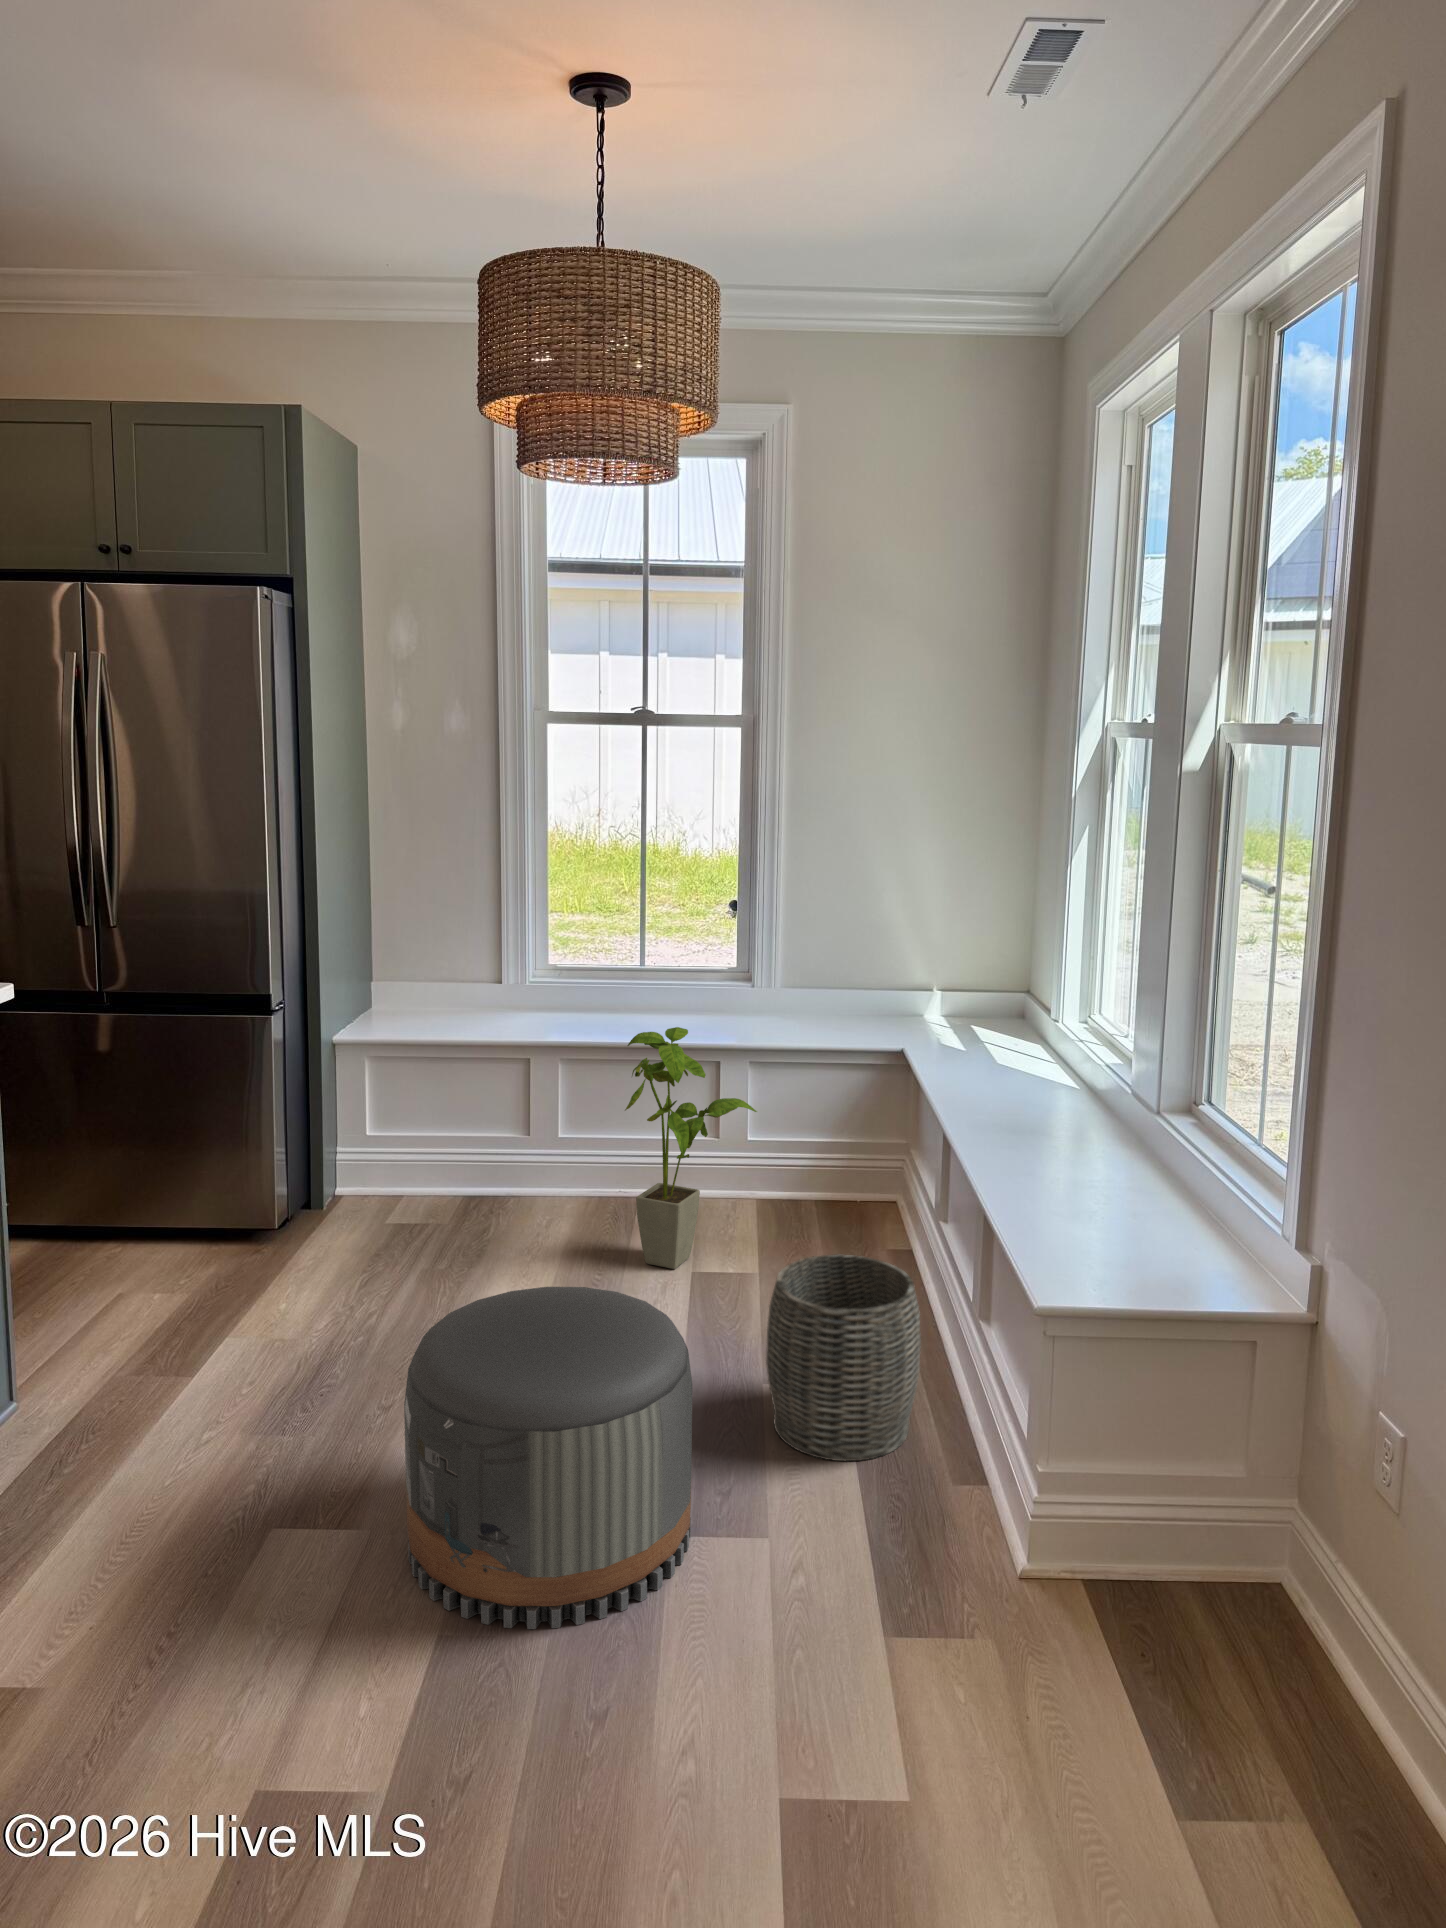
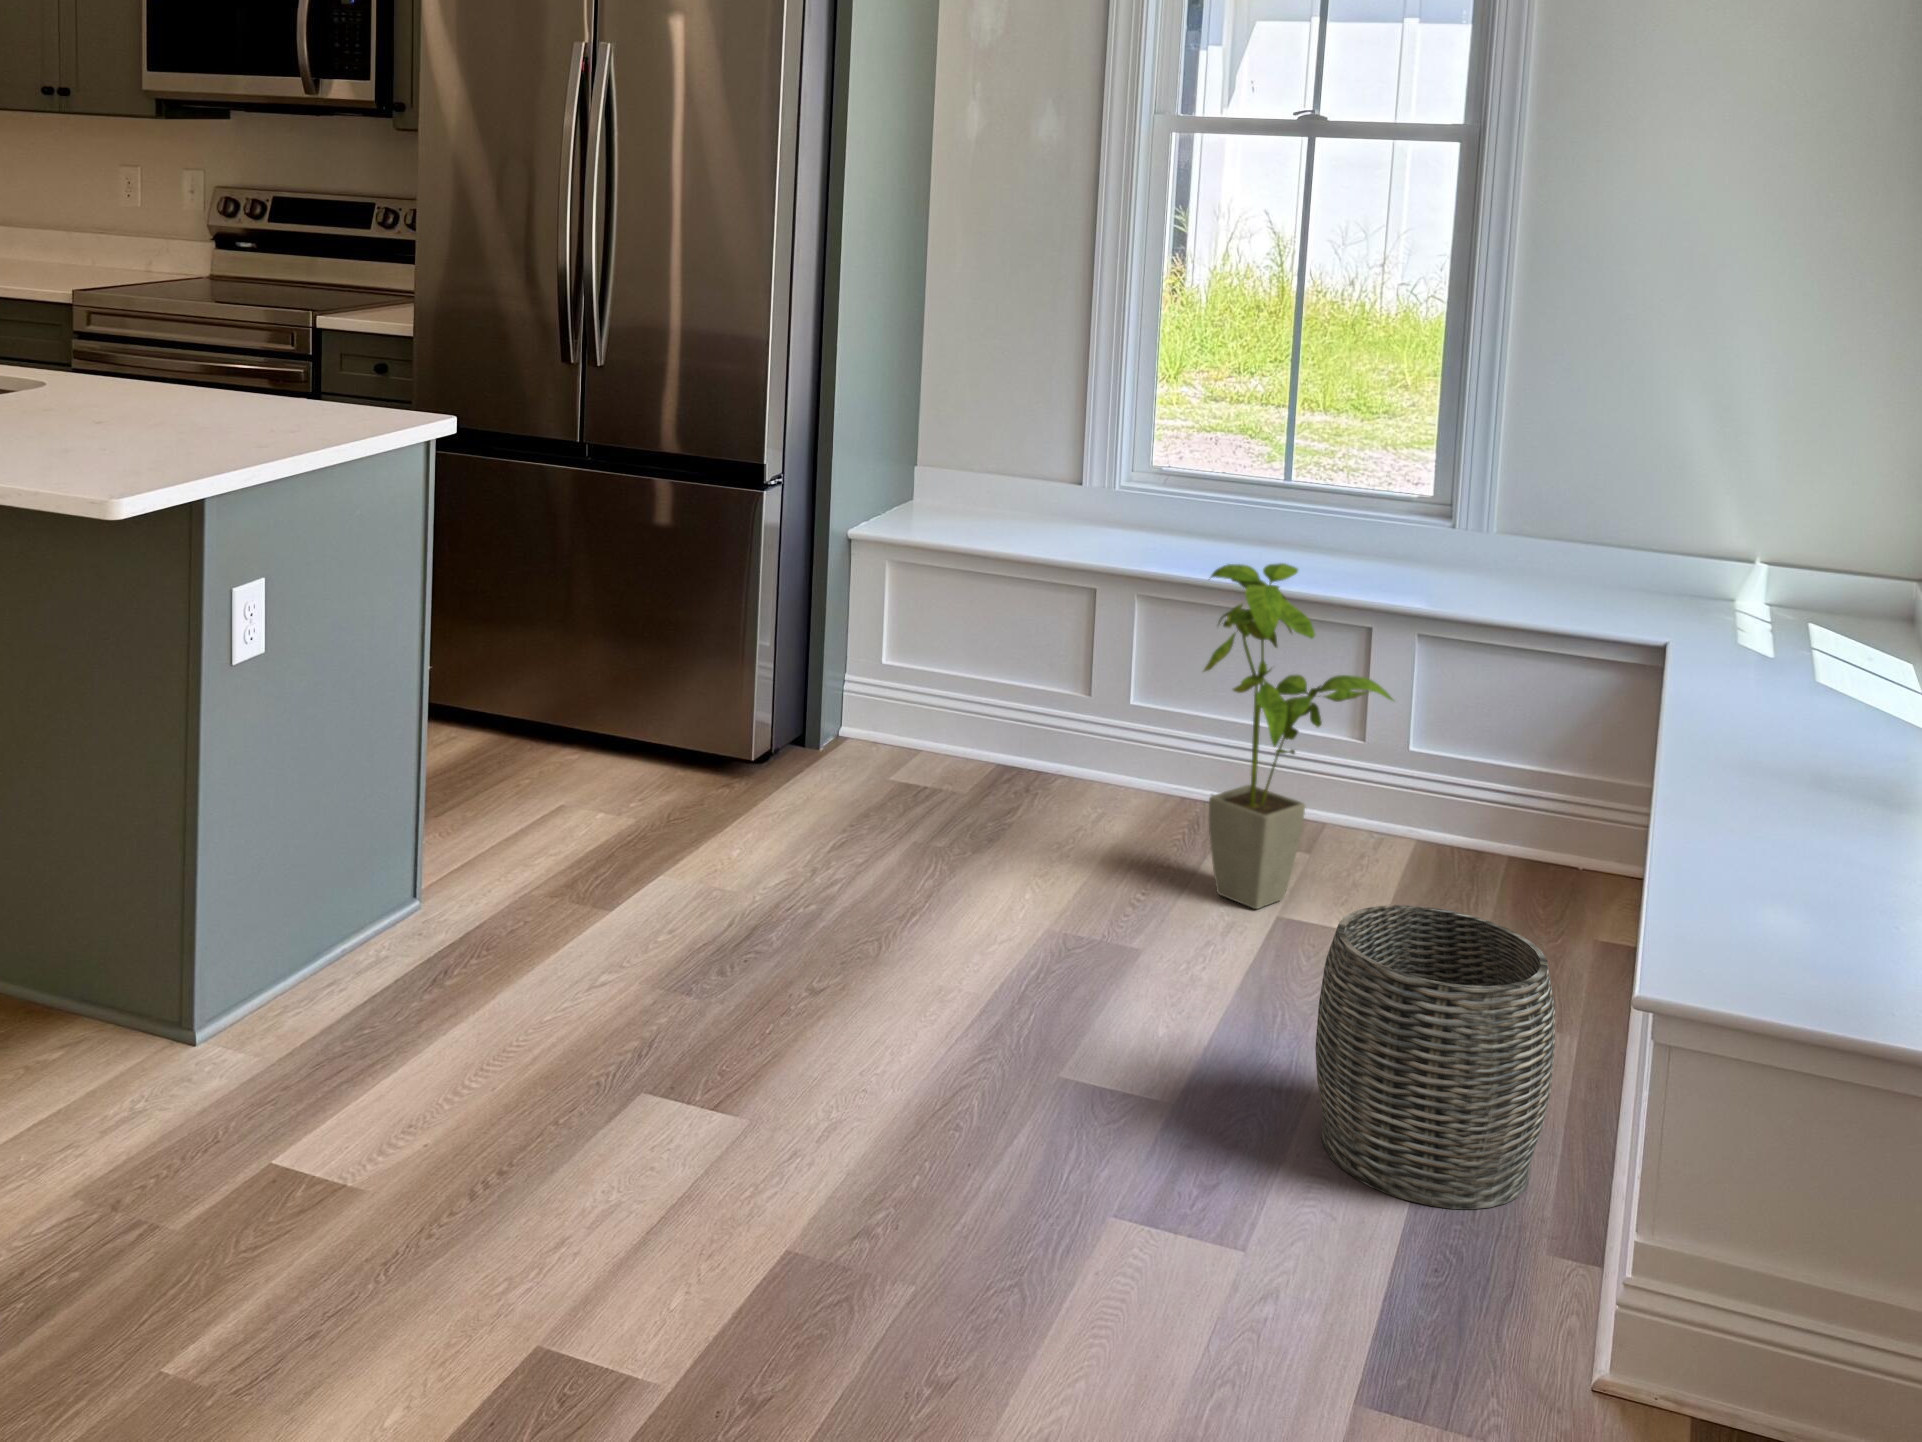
pouf: present [404,1287,692,1629] -> none [793,858,1171,1286]

